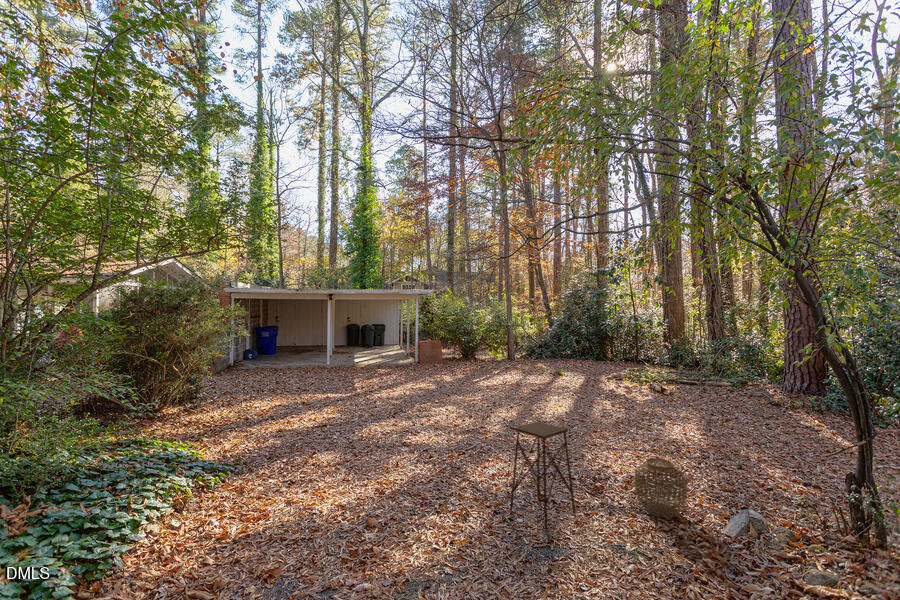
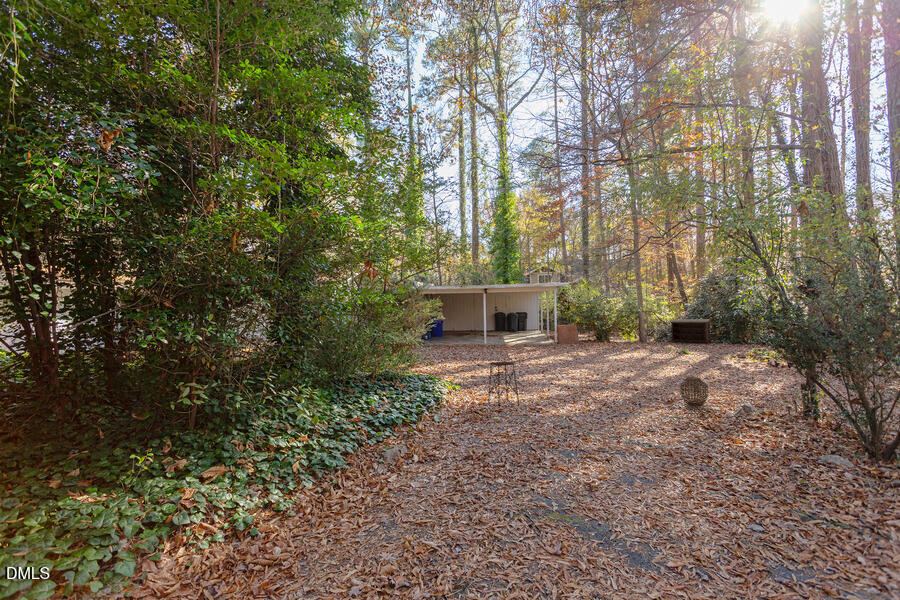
bench: none [540,335,581,362] -> present [670,319,711,343]
side table: present [510,422,575,529] -> present [488,361,519,407]

